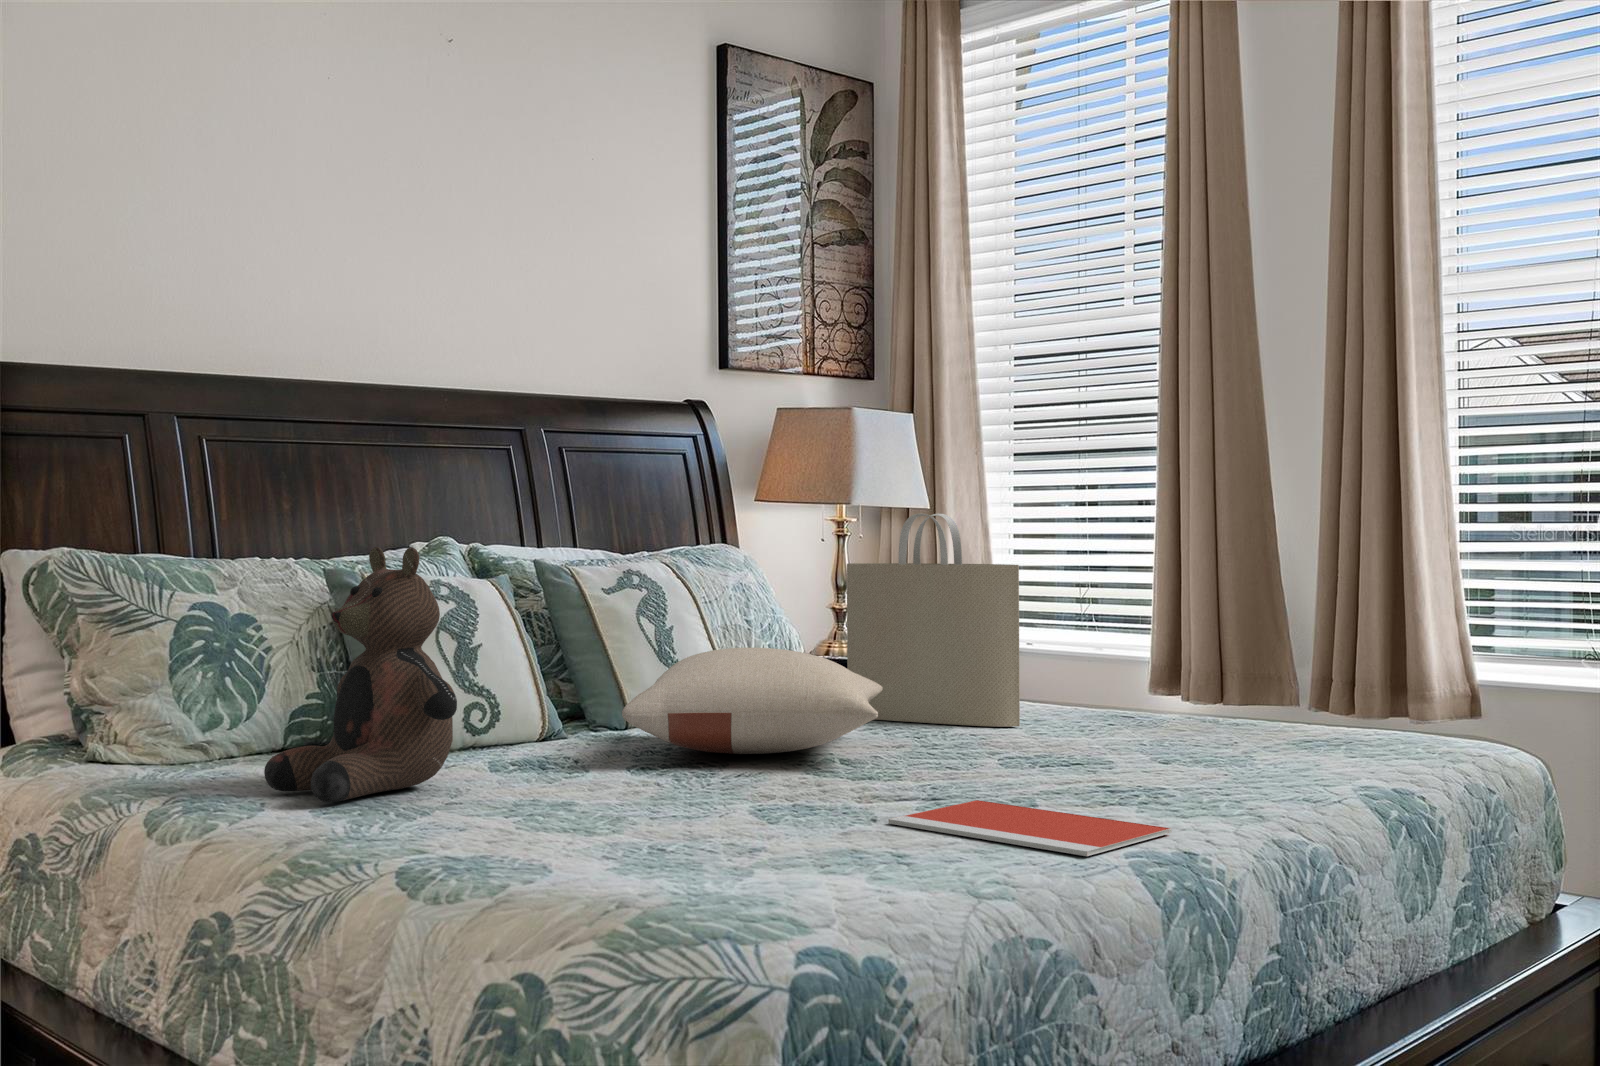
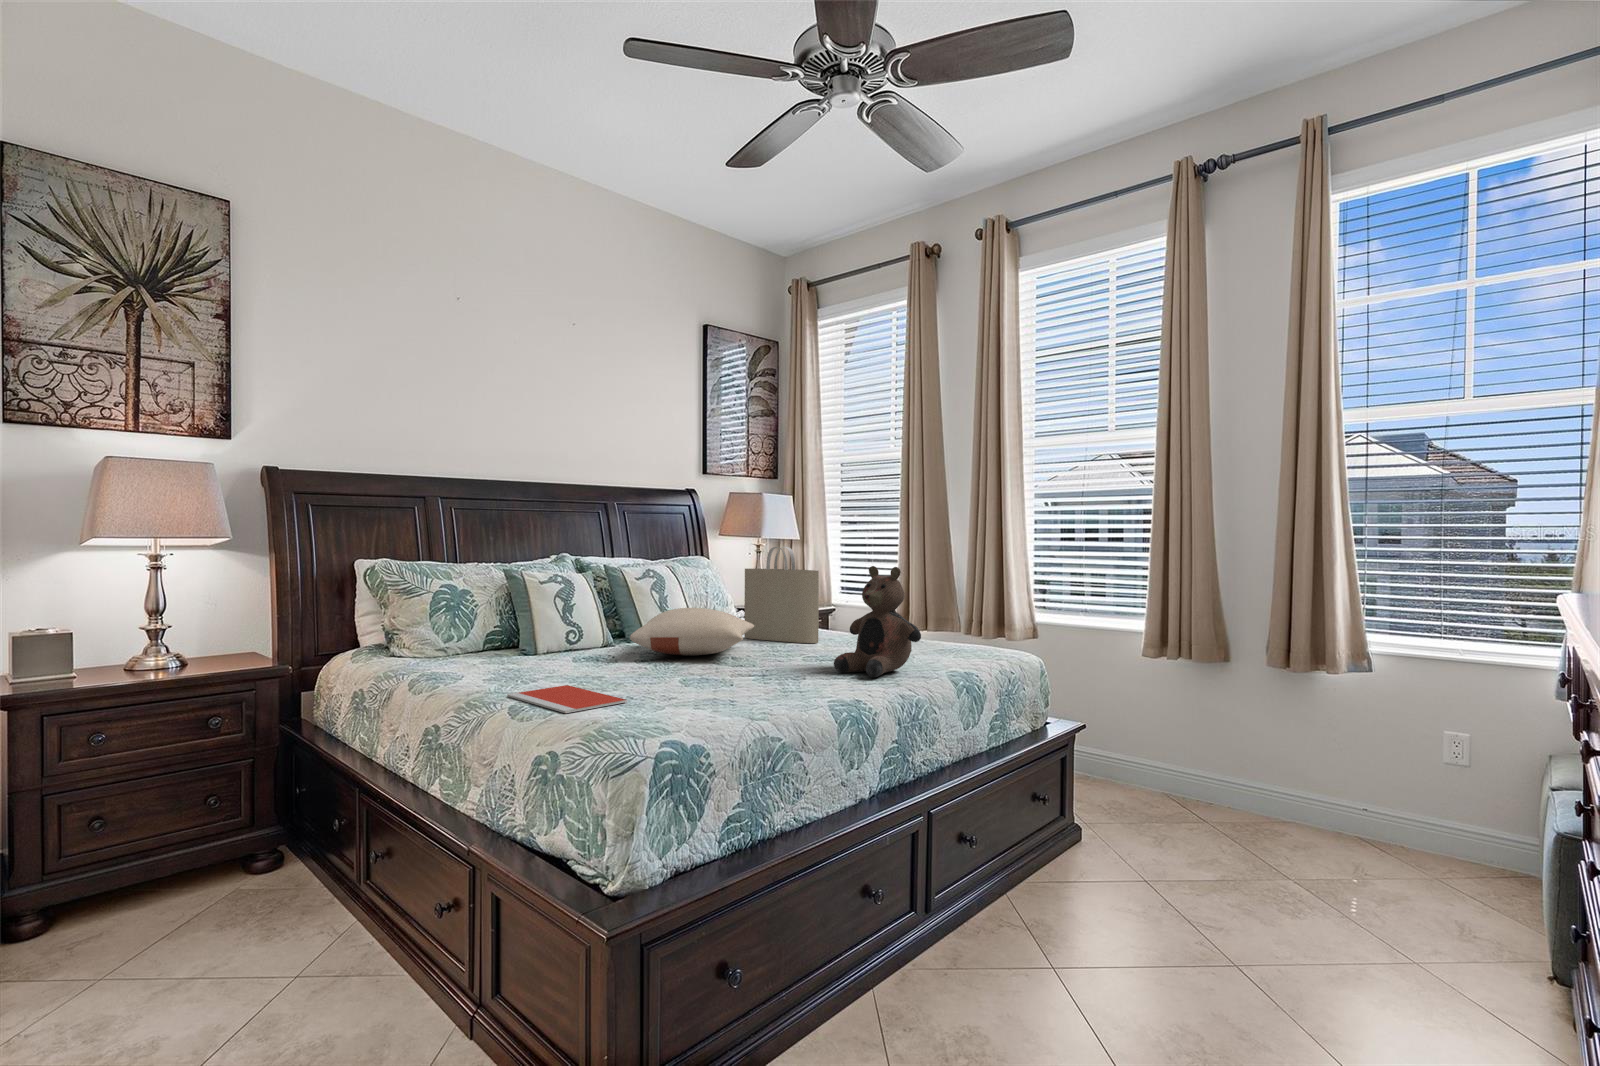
teddy bear: present [264,547,457,802] -> present [834,566,921,677]
notebook: present [889,800,1172,856] -> present [507,685,627,713]

